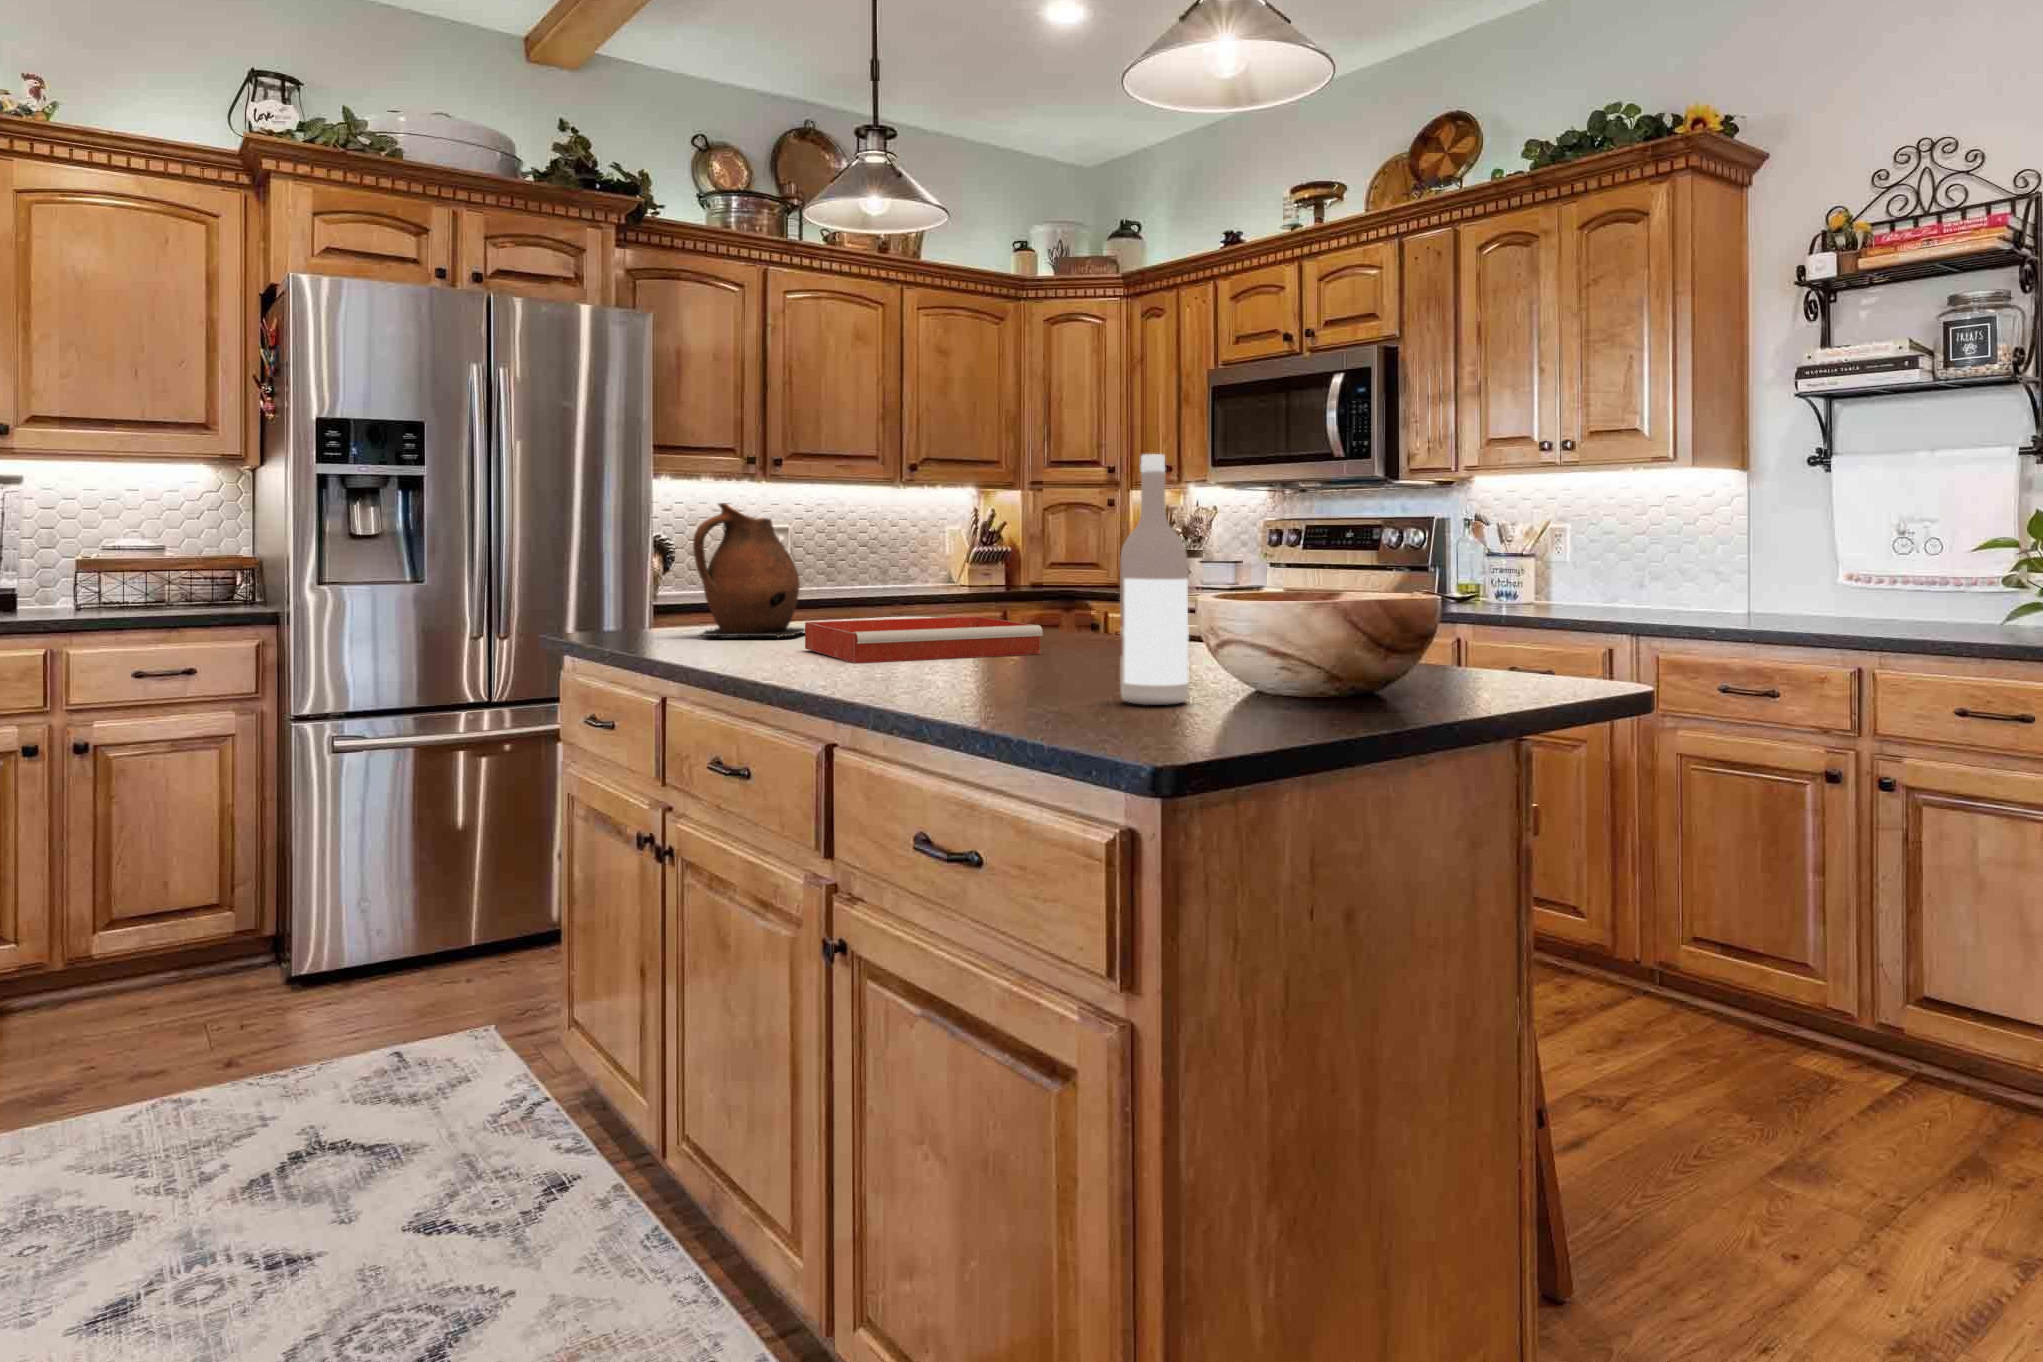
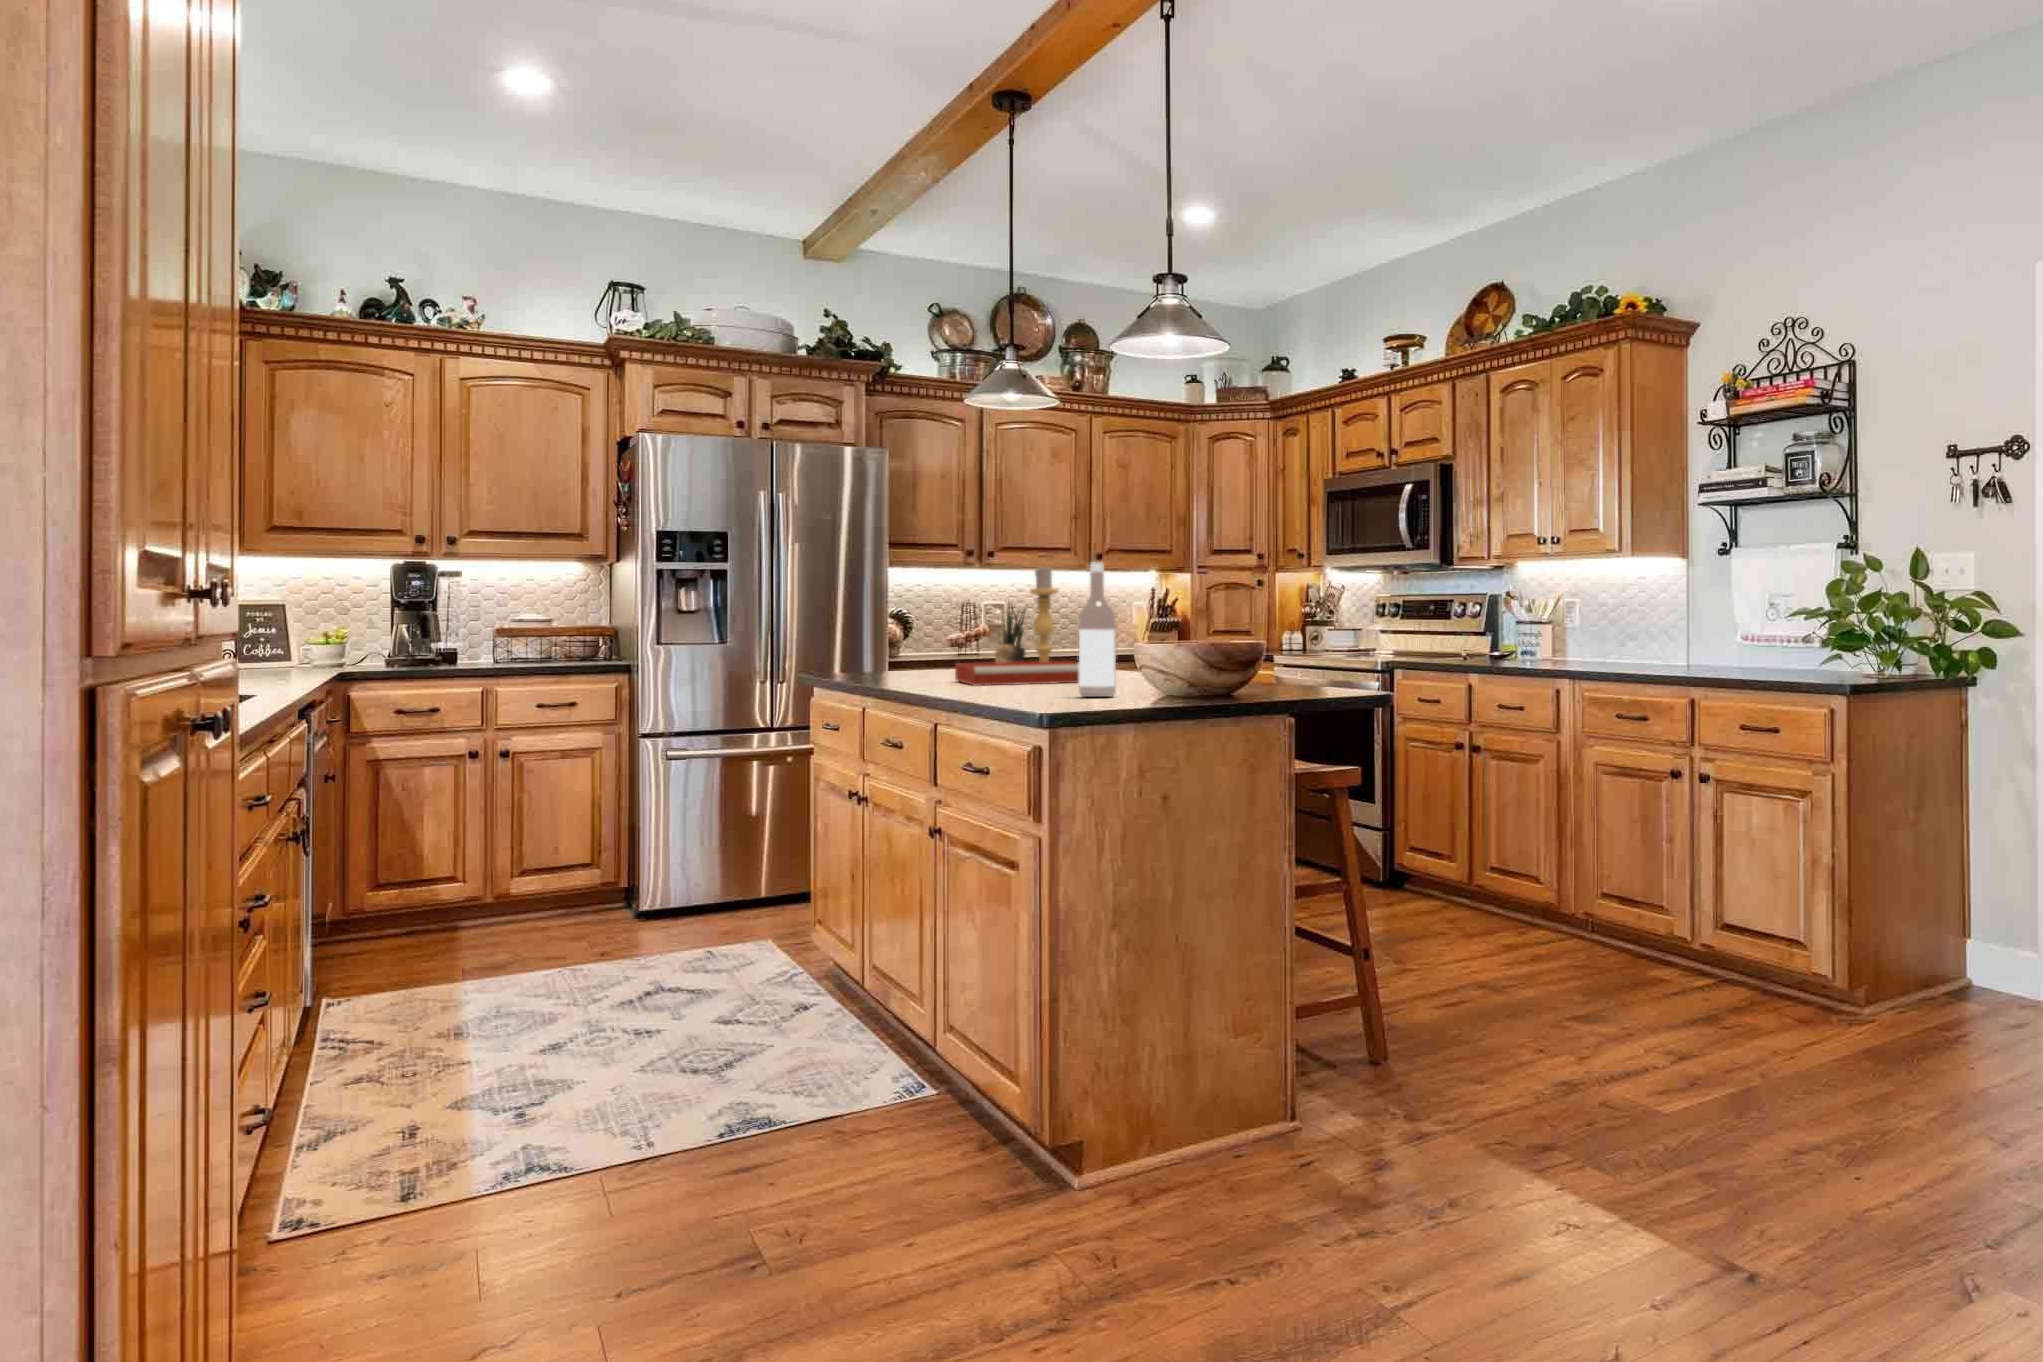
candle holder: none [899,469,945,638] -> present [1030,567,1058,662]
ceramic pitcher: present [693,503,805,638] -> none [895,588,978,677]
potted plant: none [834,519,882,628] -> present [995,605,1025,662]

